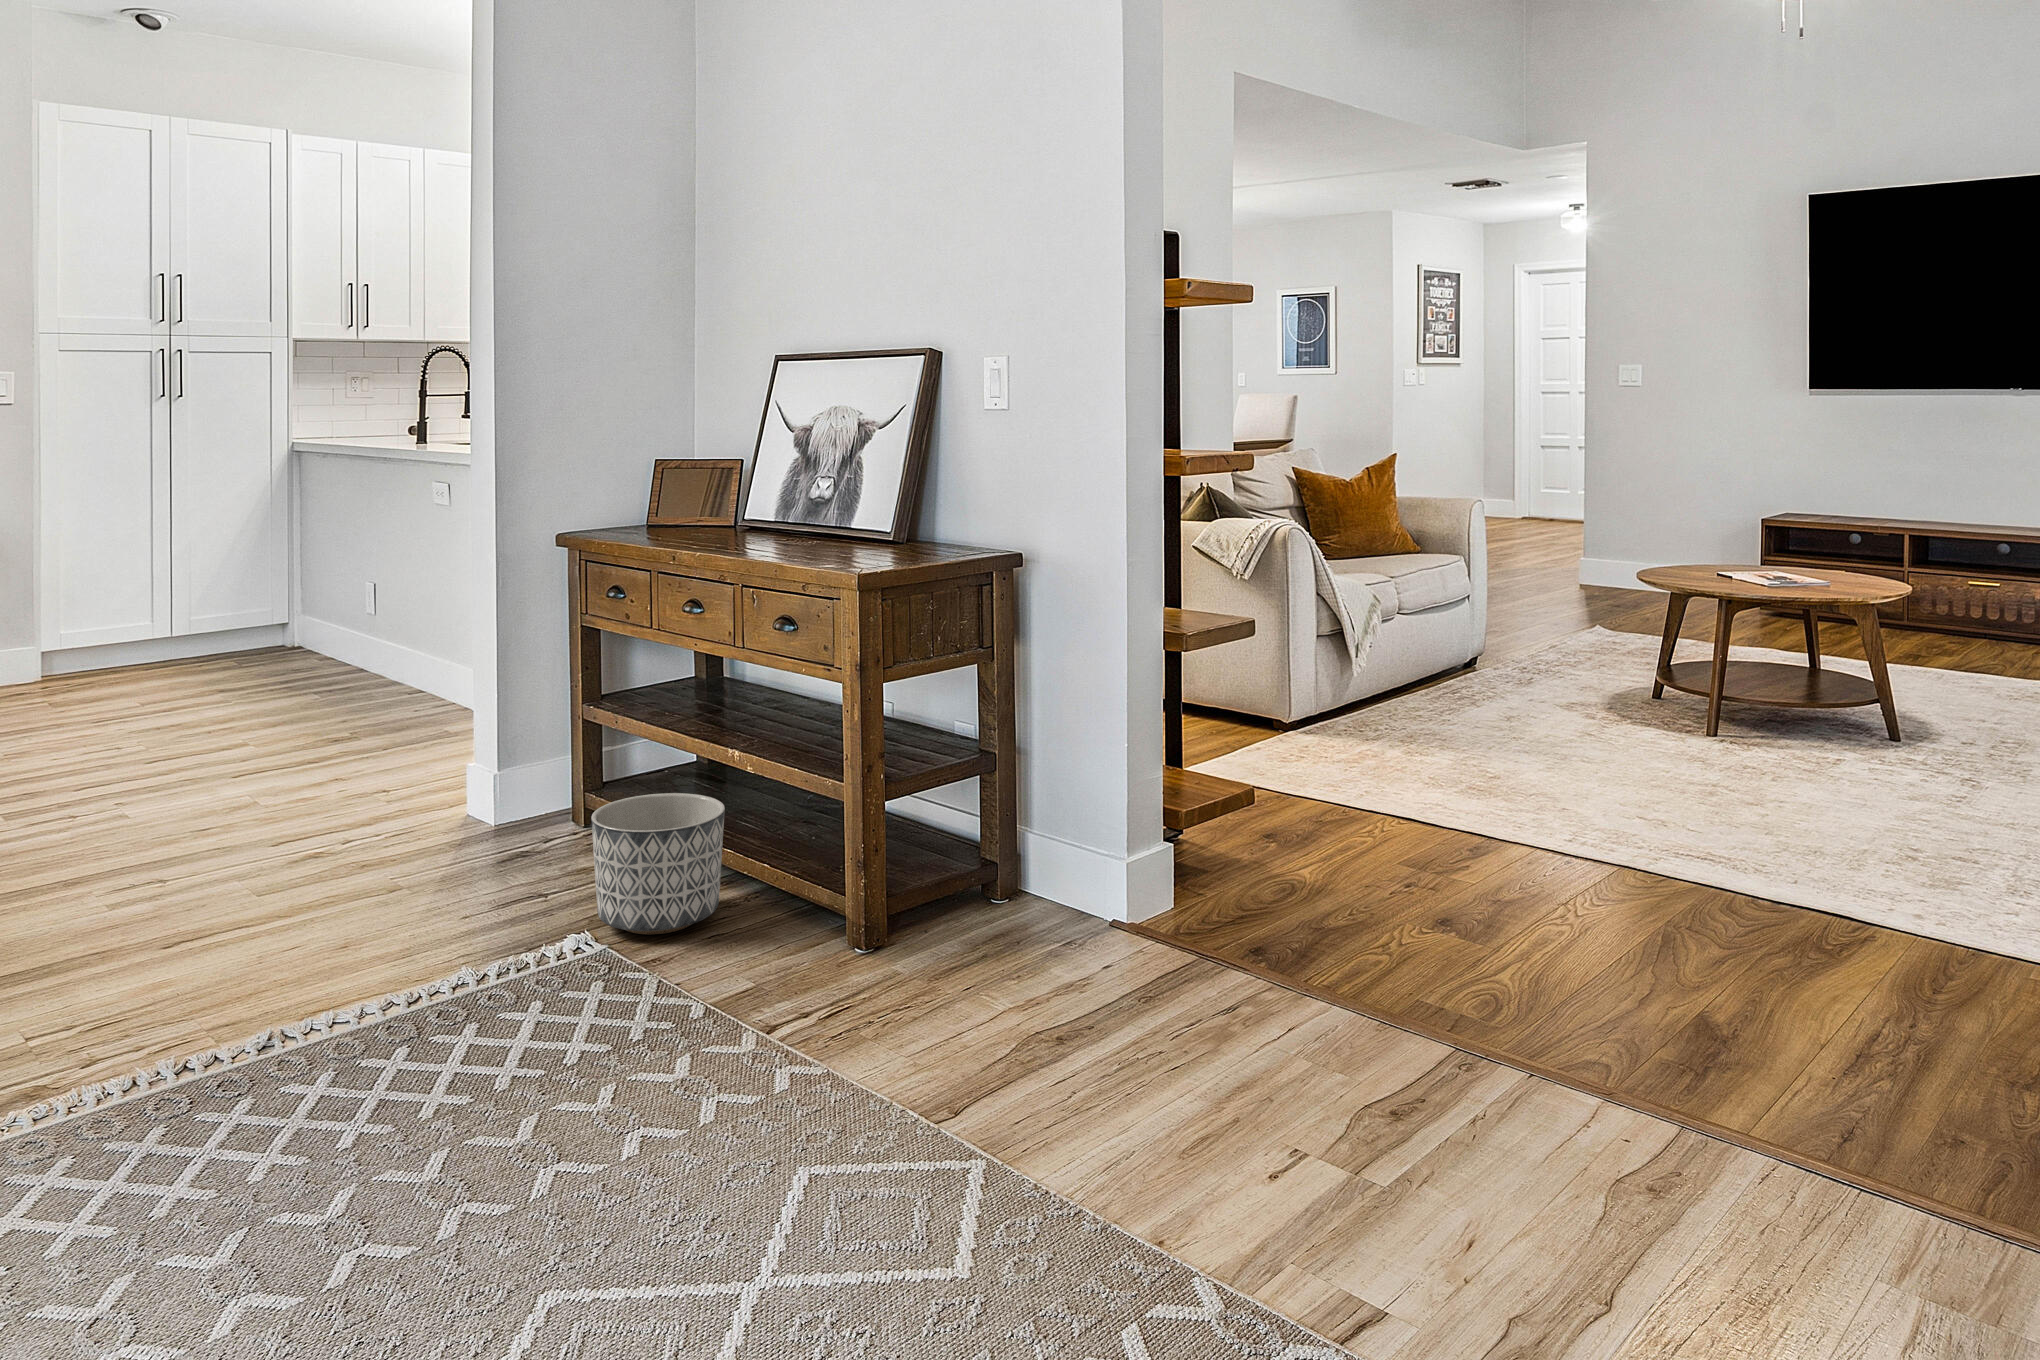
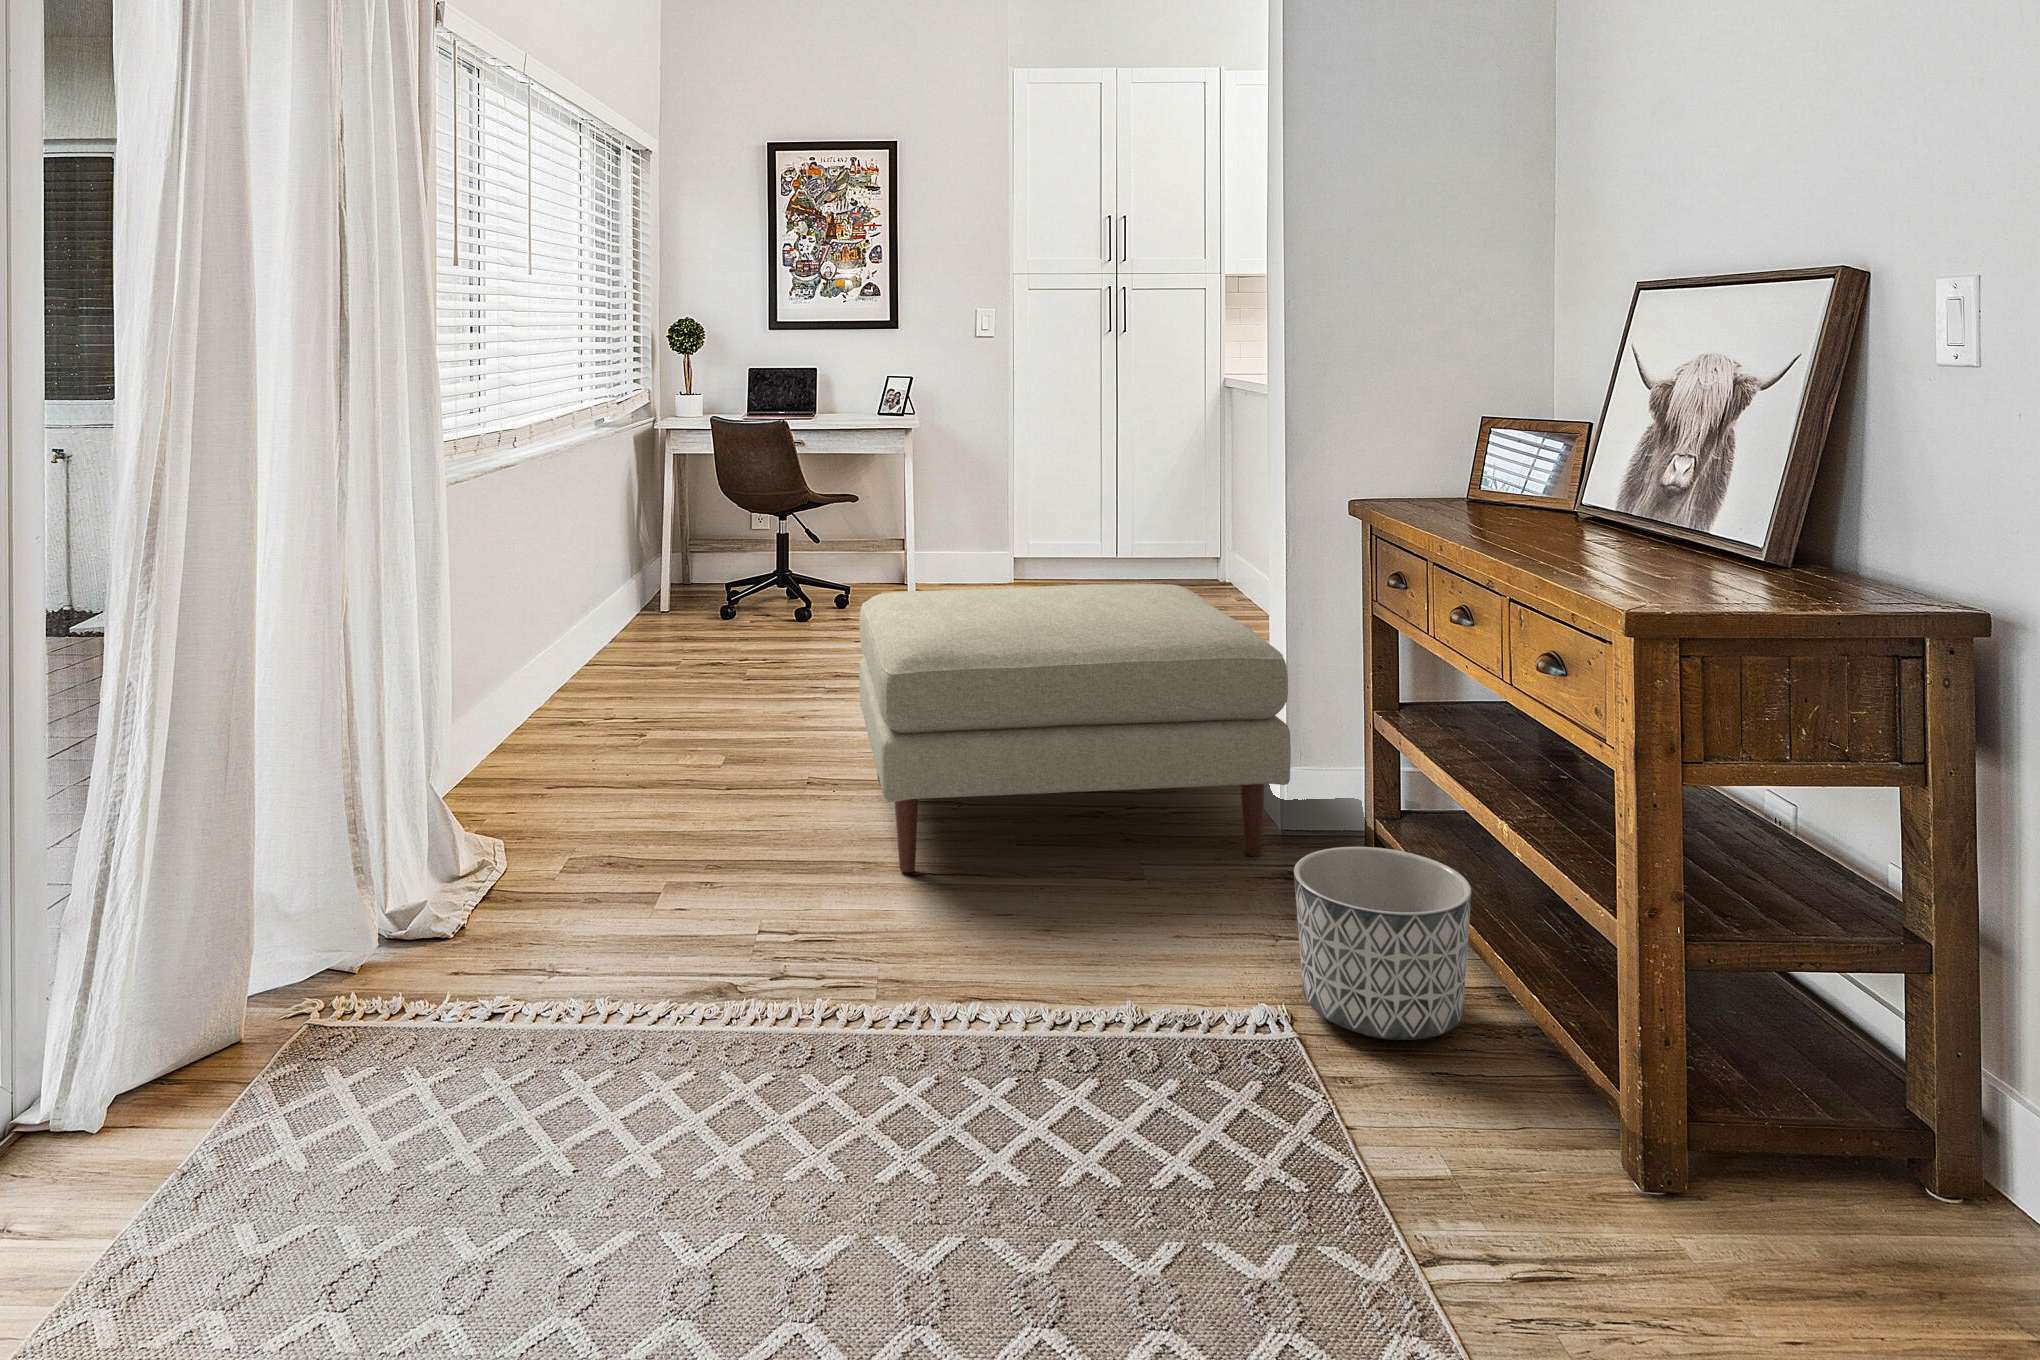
ottoman: none [14,633,524,949] -> present [859,584,1291,873]

